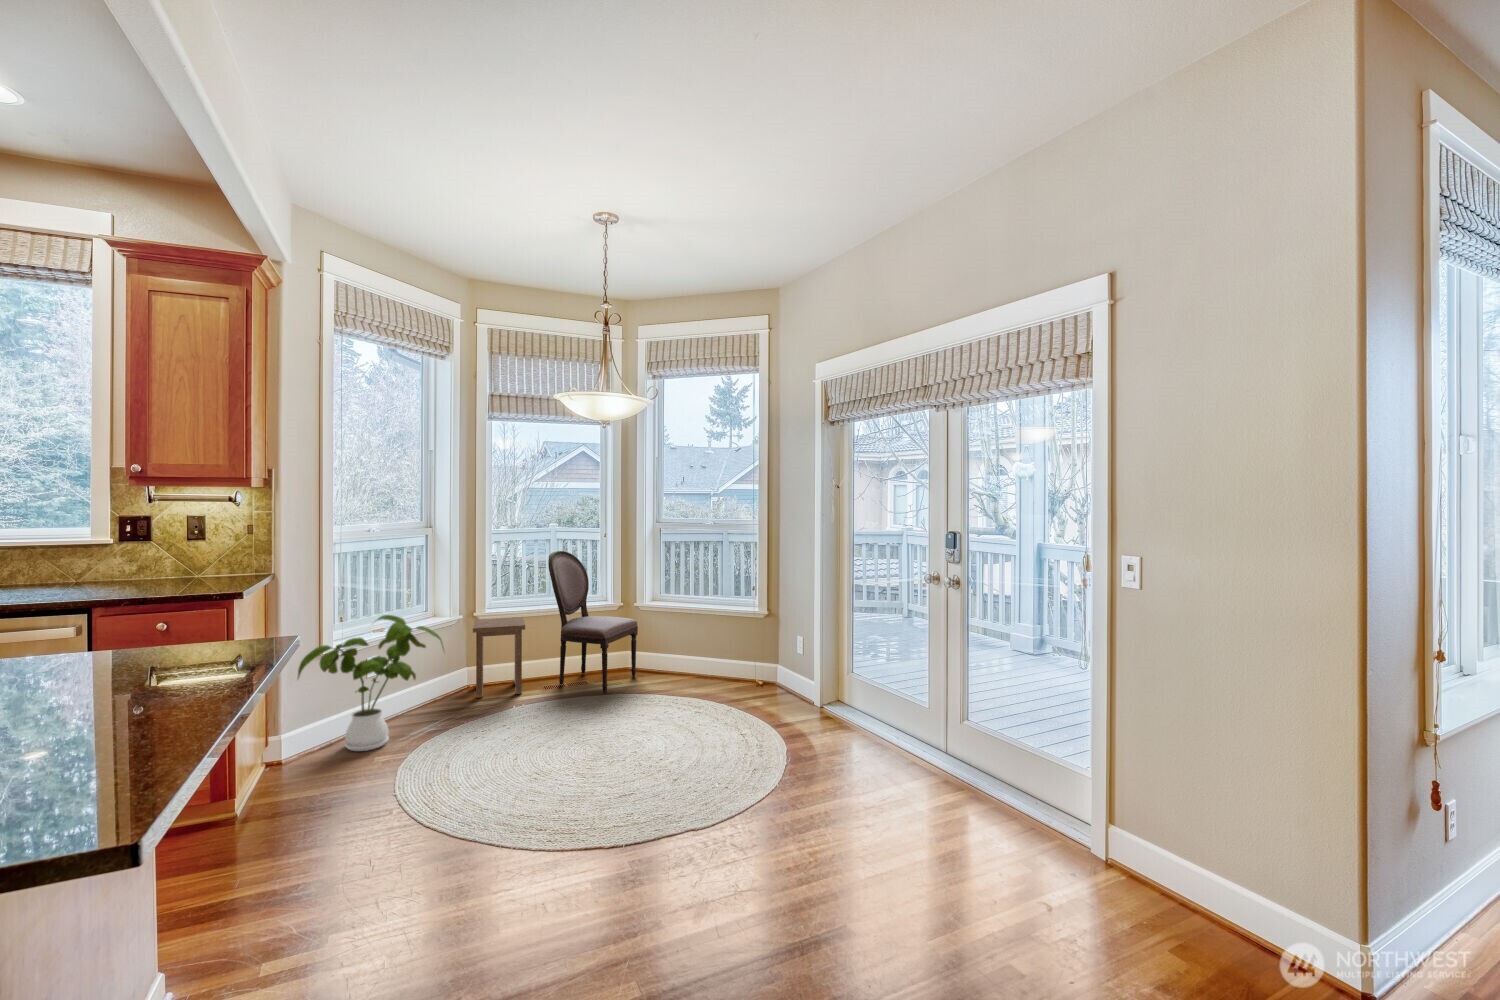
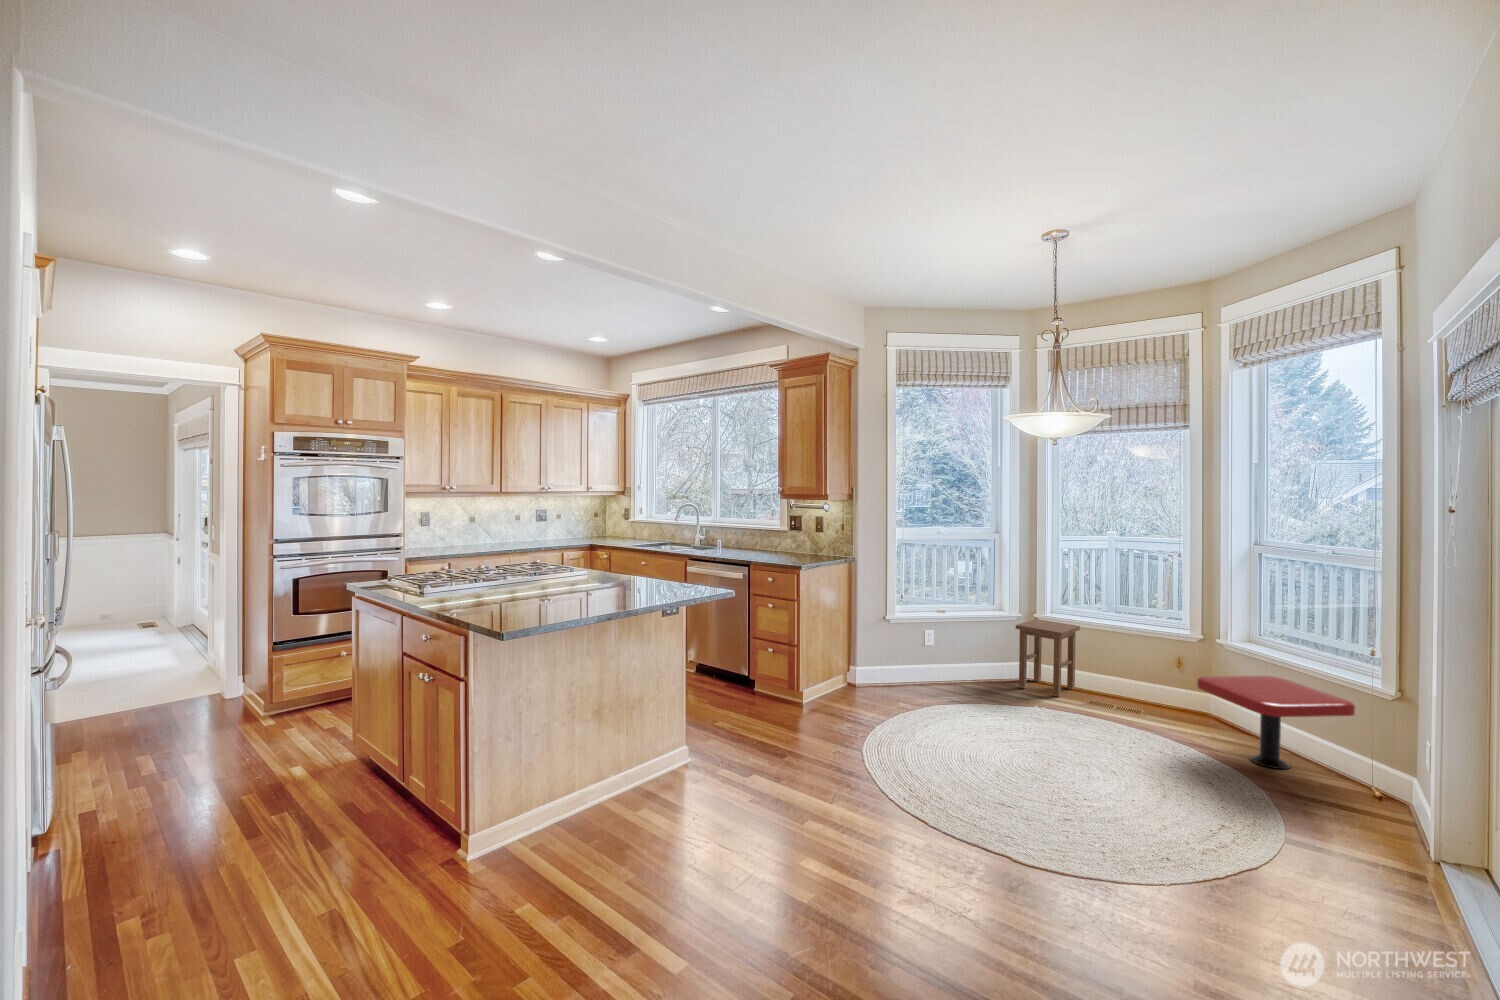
dining chair: present [548,551,638,693] -> none [1095,566,1203,724]
house plant: present [298,615,444,751] -> none [861,598,950,695]
pedestal table: none [659,622,747,690] -> present [1197,676,1355,769]

